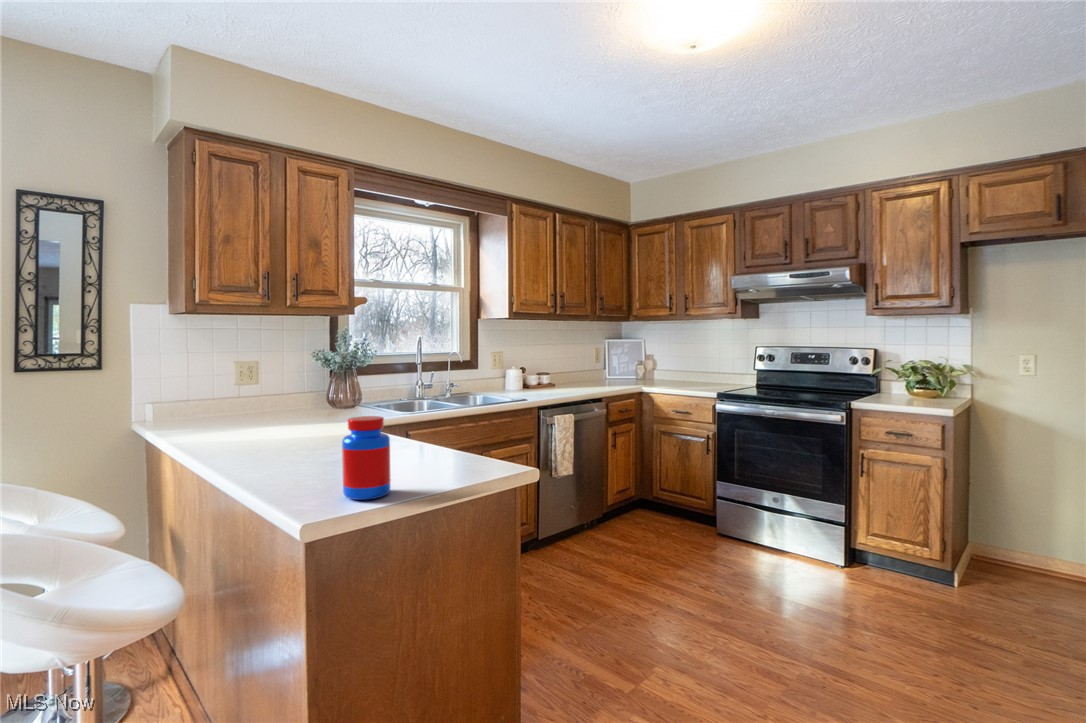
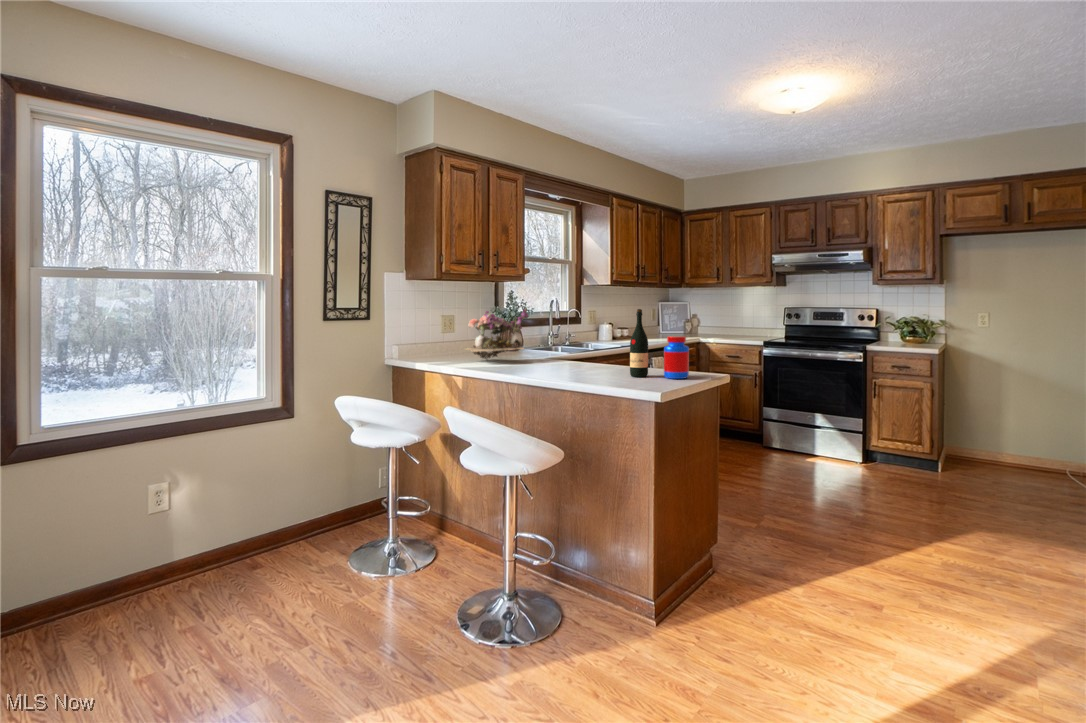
flower arrangement: none [181,353,283,431] -> present [466,308,528,360]
wine bottle: none [301,365,336,490] -> present [630,309,648,377]

